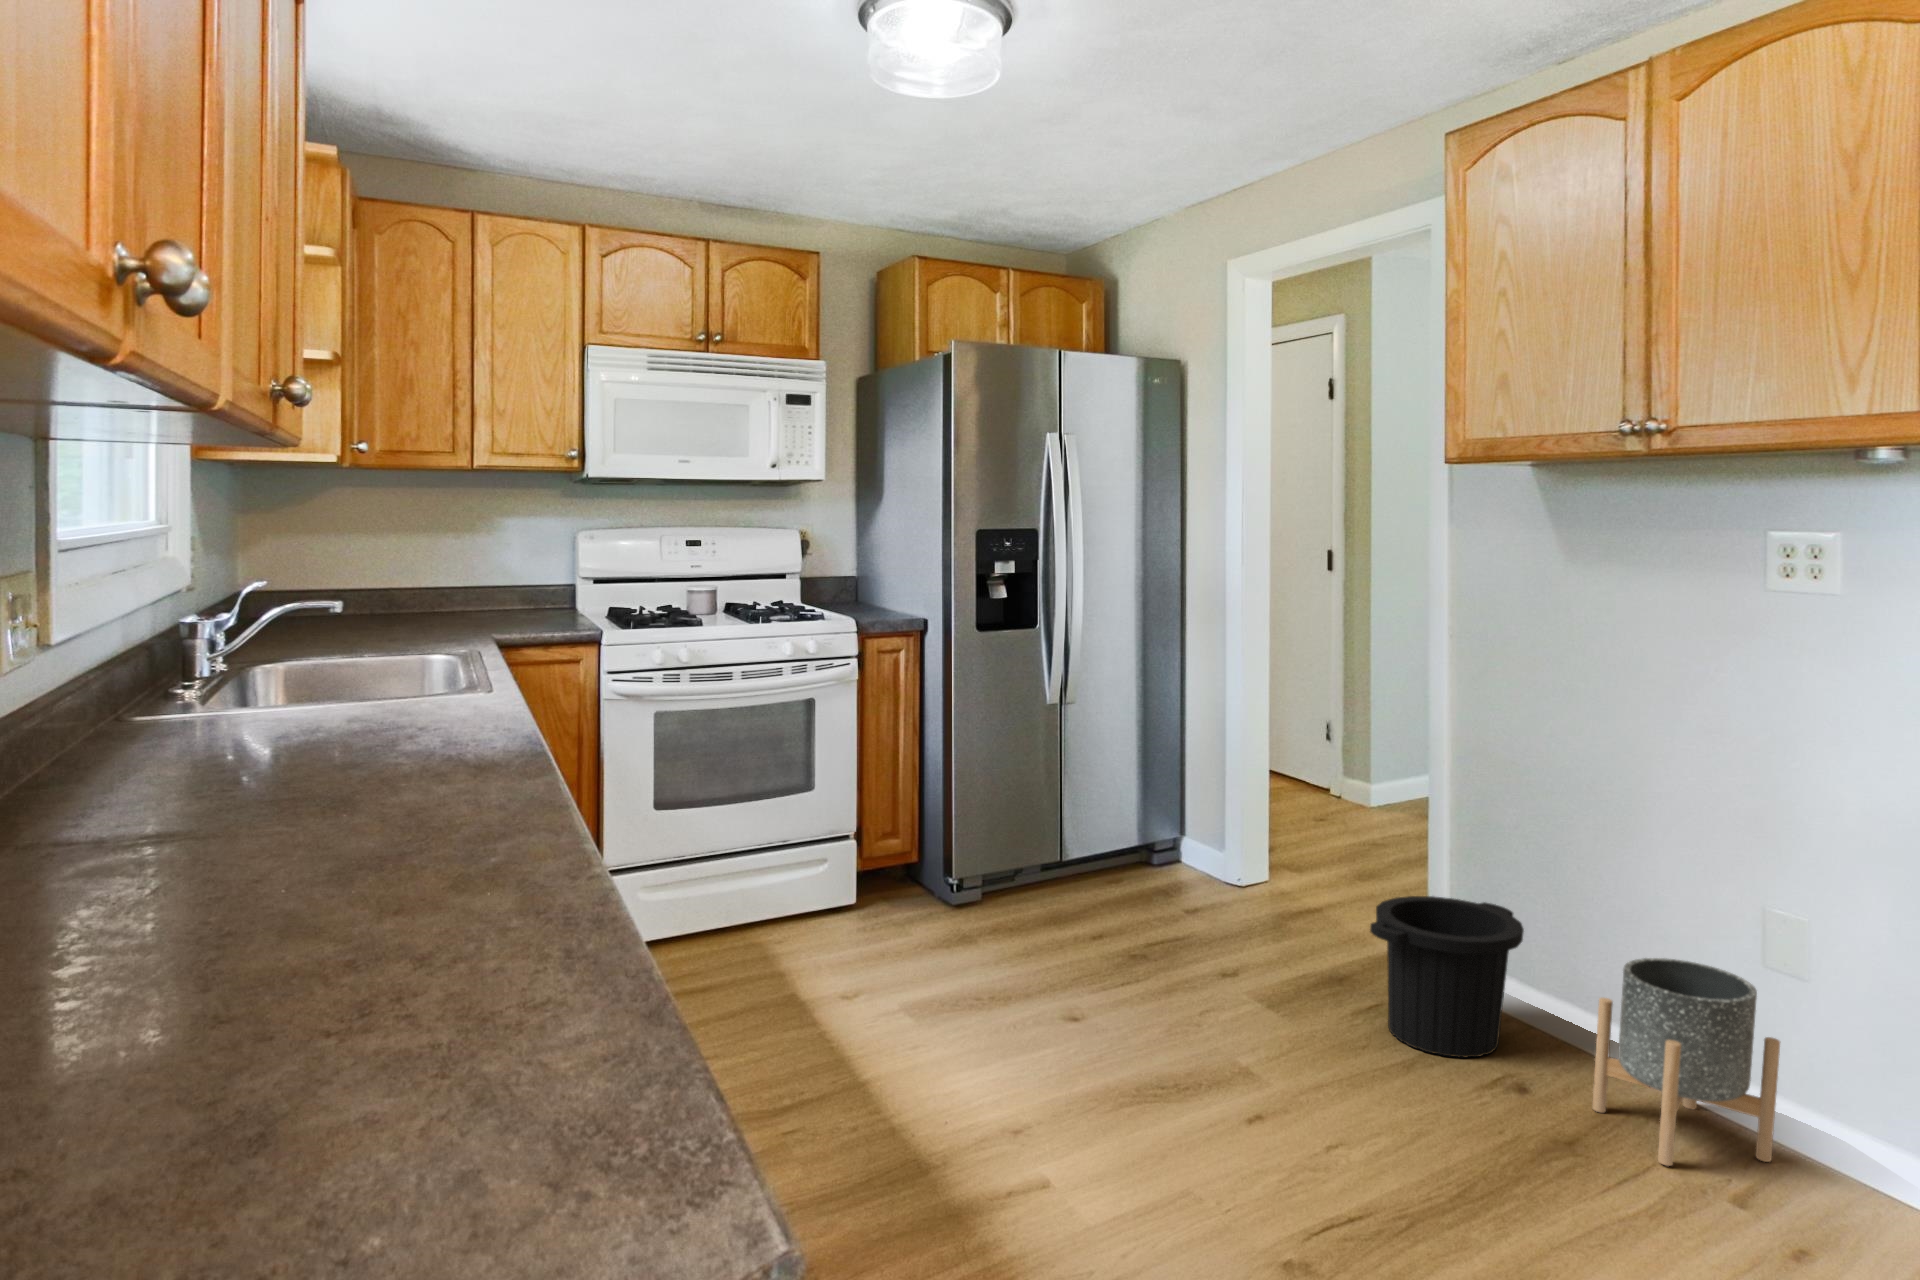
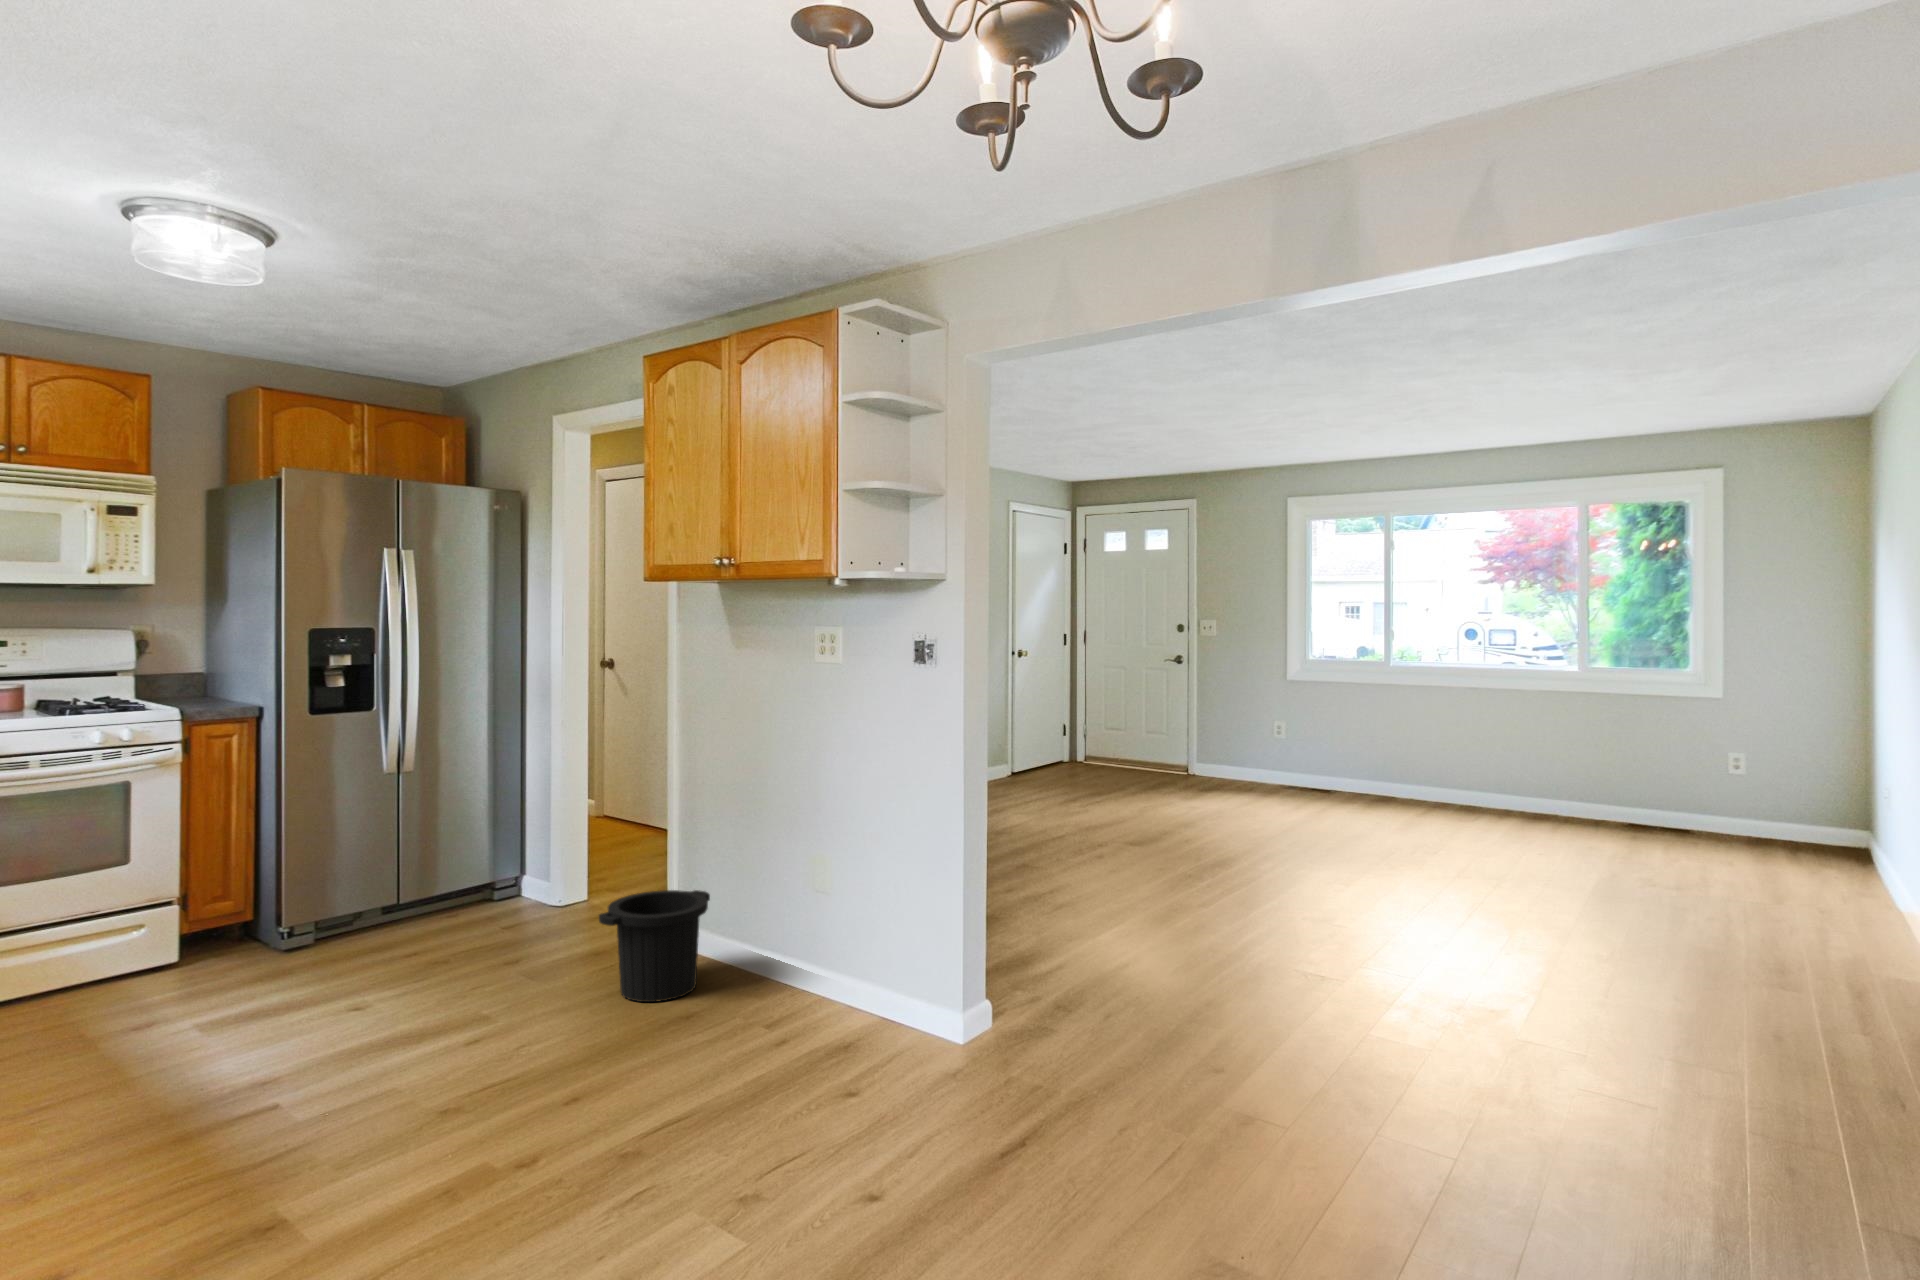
planter: present [1592,958,1780,1166] -> none [733,909,825,1043]

